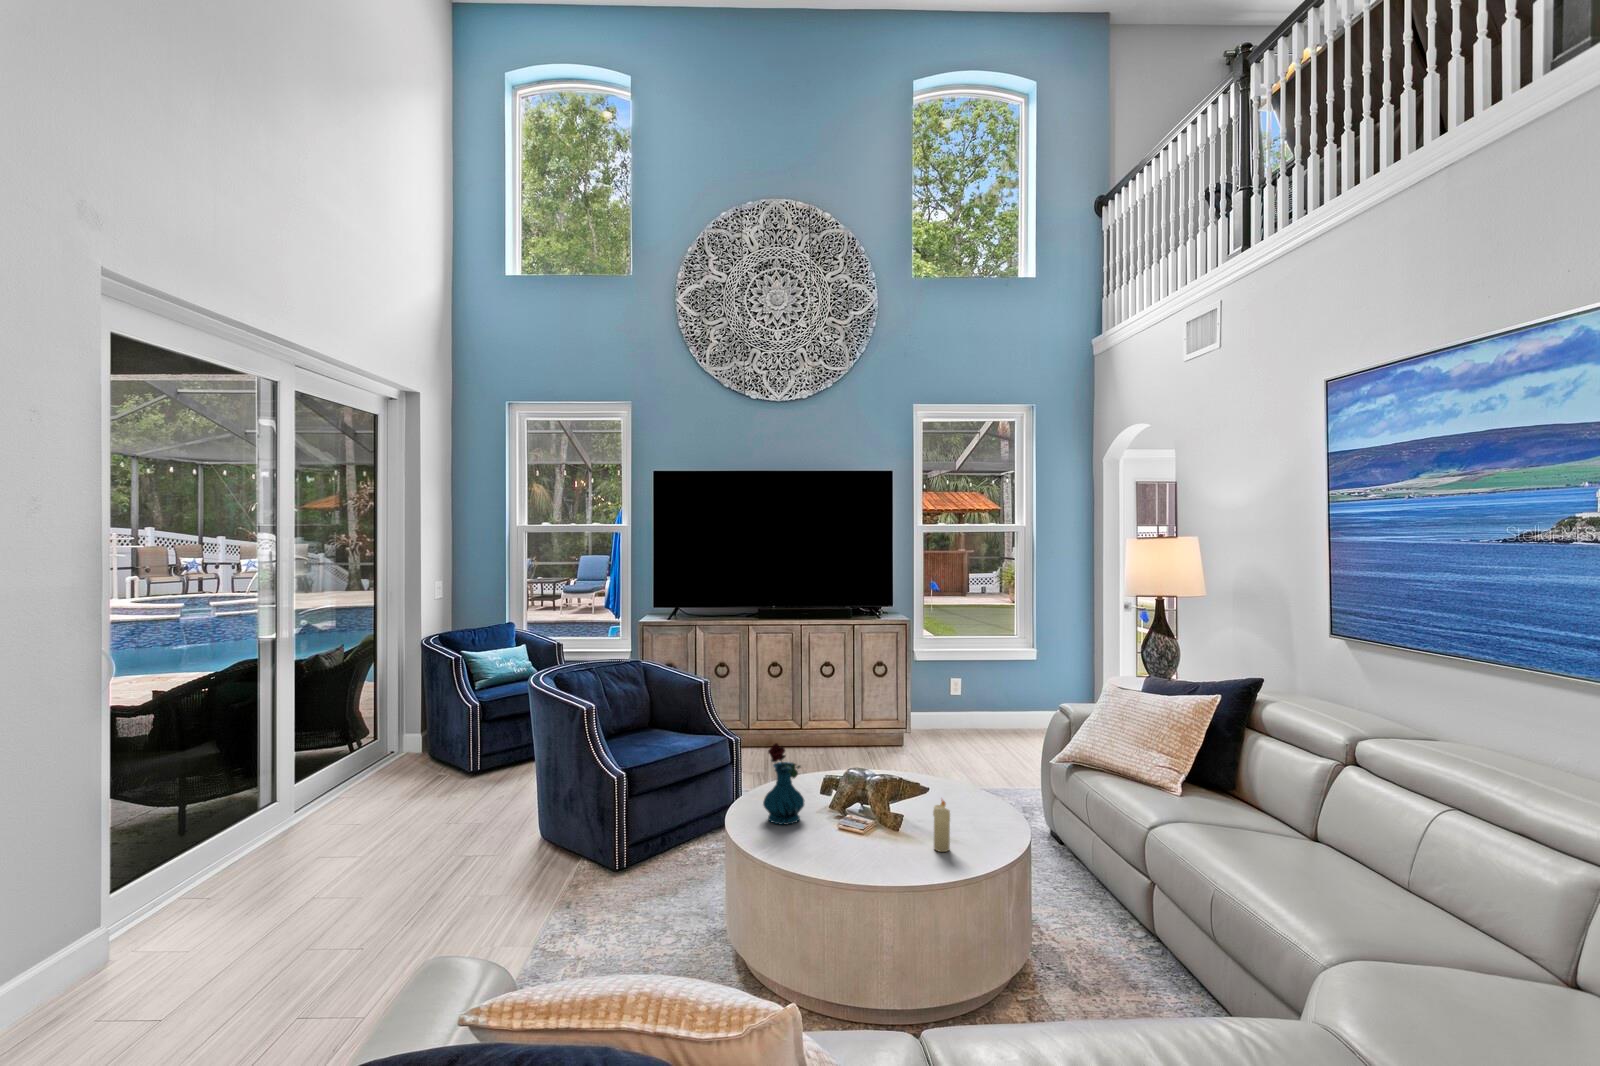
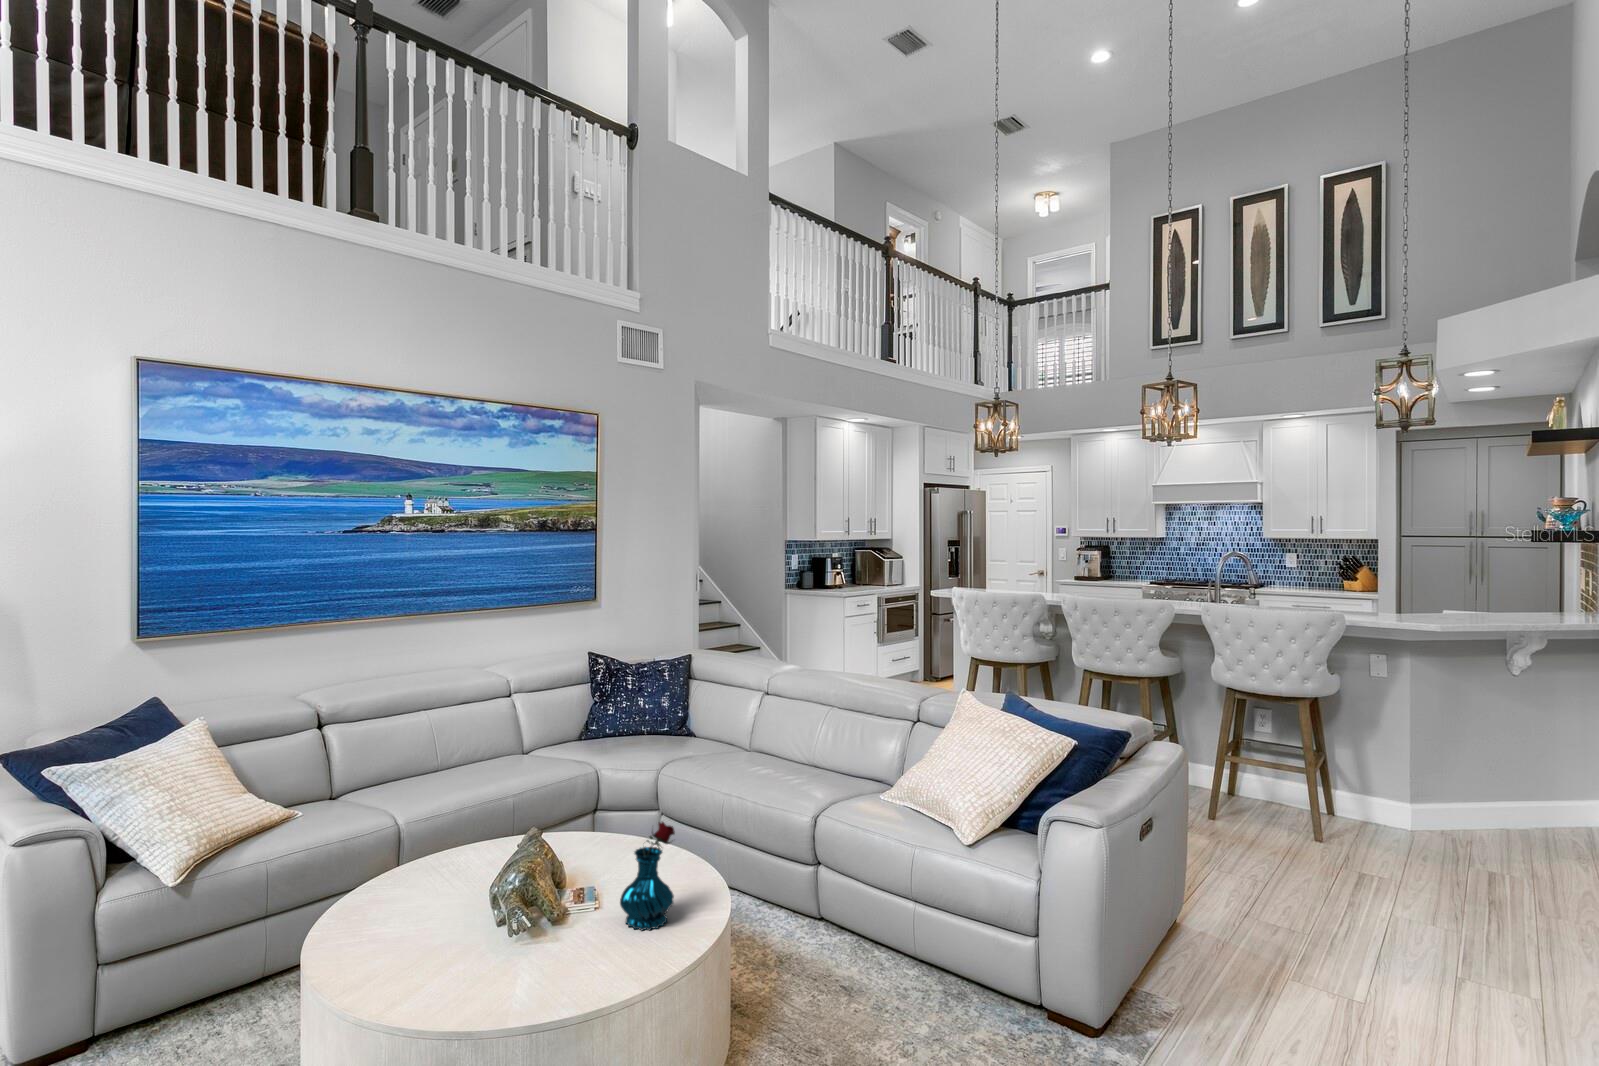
candle: present [933,800,950,852] -> none [593,799,610,851]

